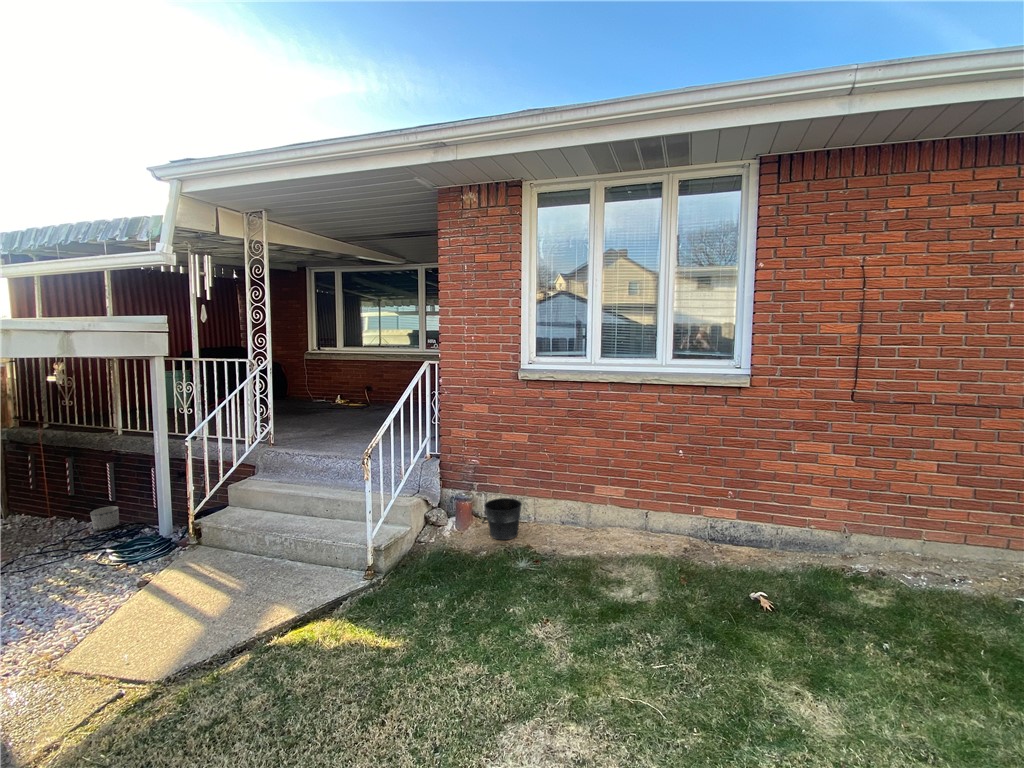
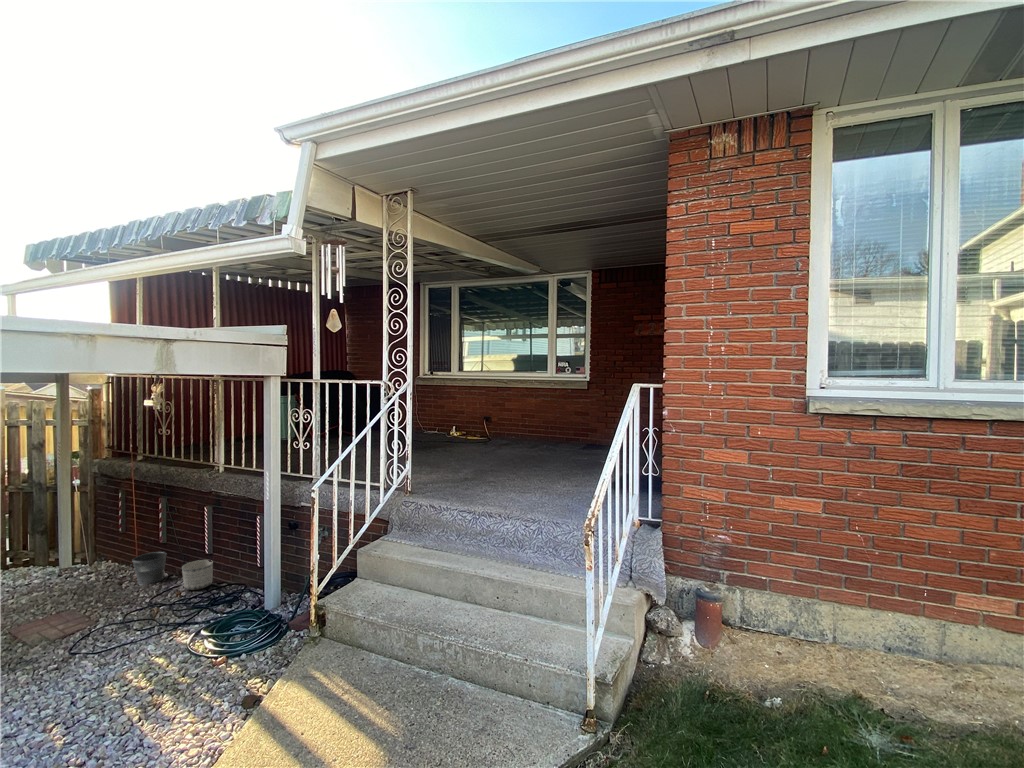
bucket: present [482,498,522,540] -> present [130,552,167,584]

